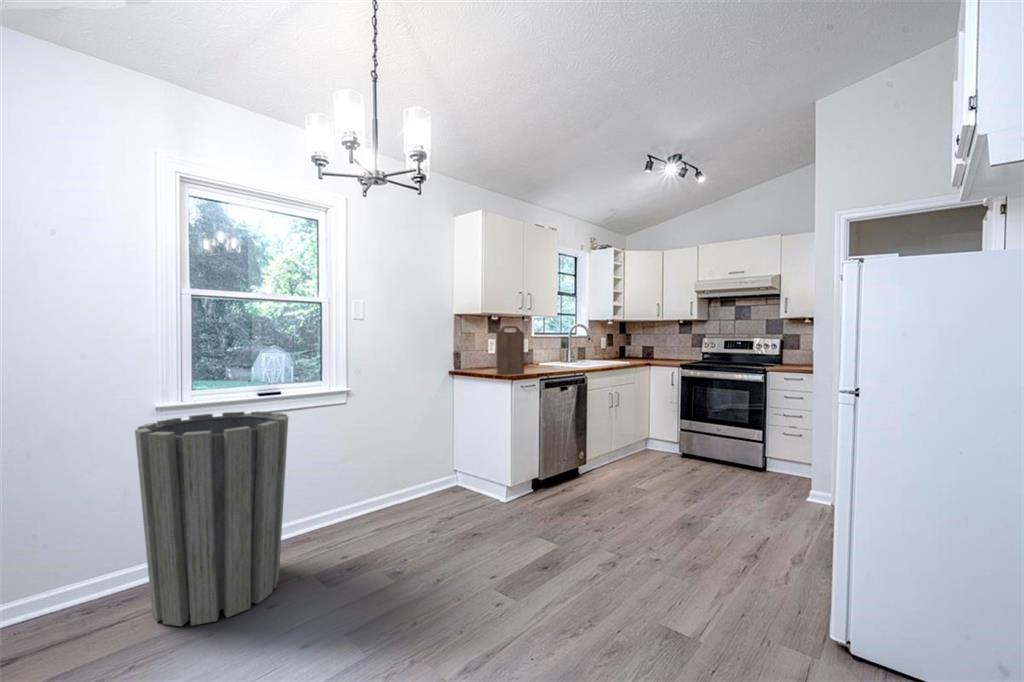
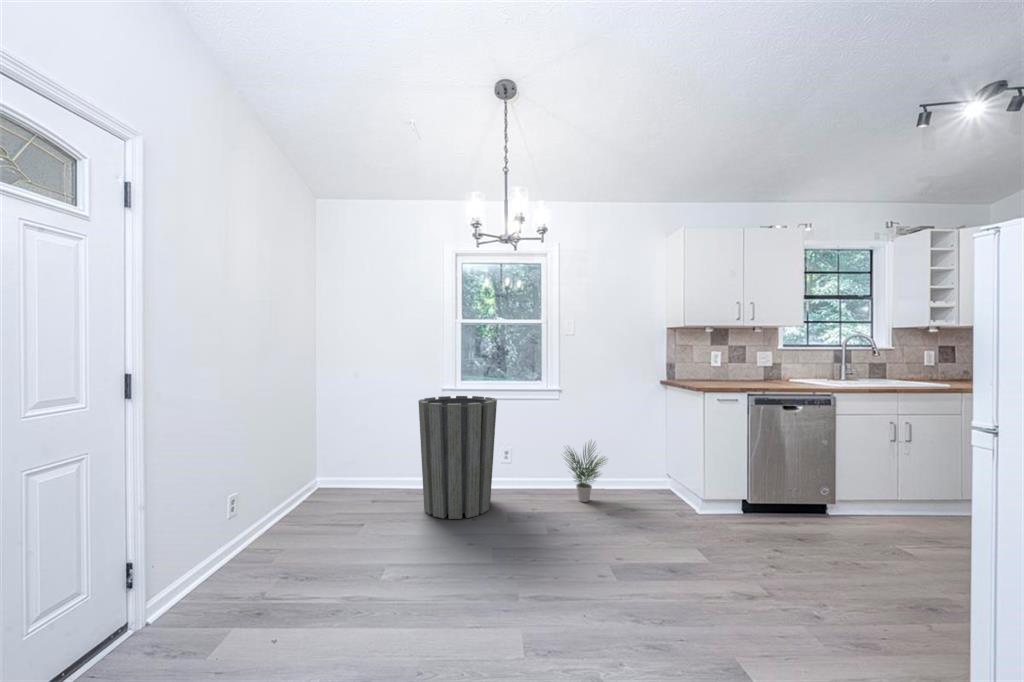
cutting board: present [496,326,524,374] -> none [692,338,722,387]
potted plant: none [355,447,419,526] -> present [566,444,605,502]

